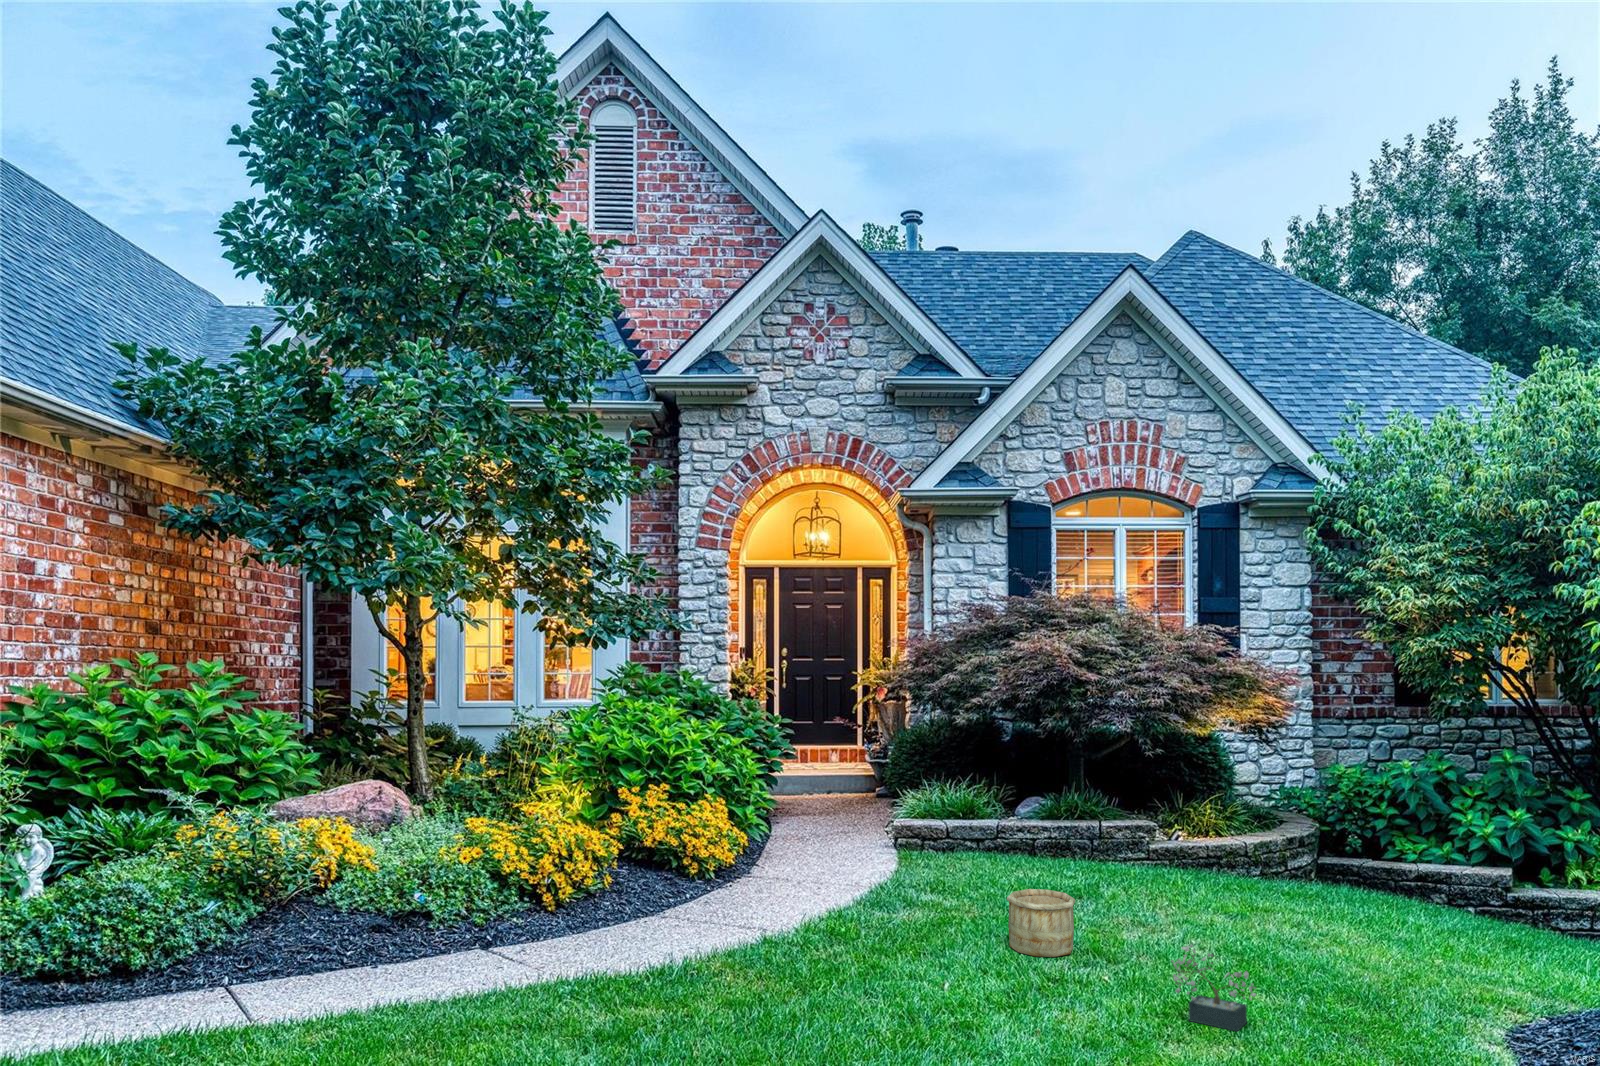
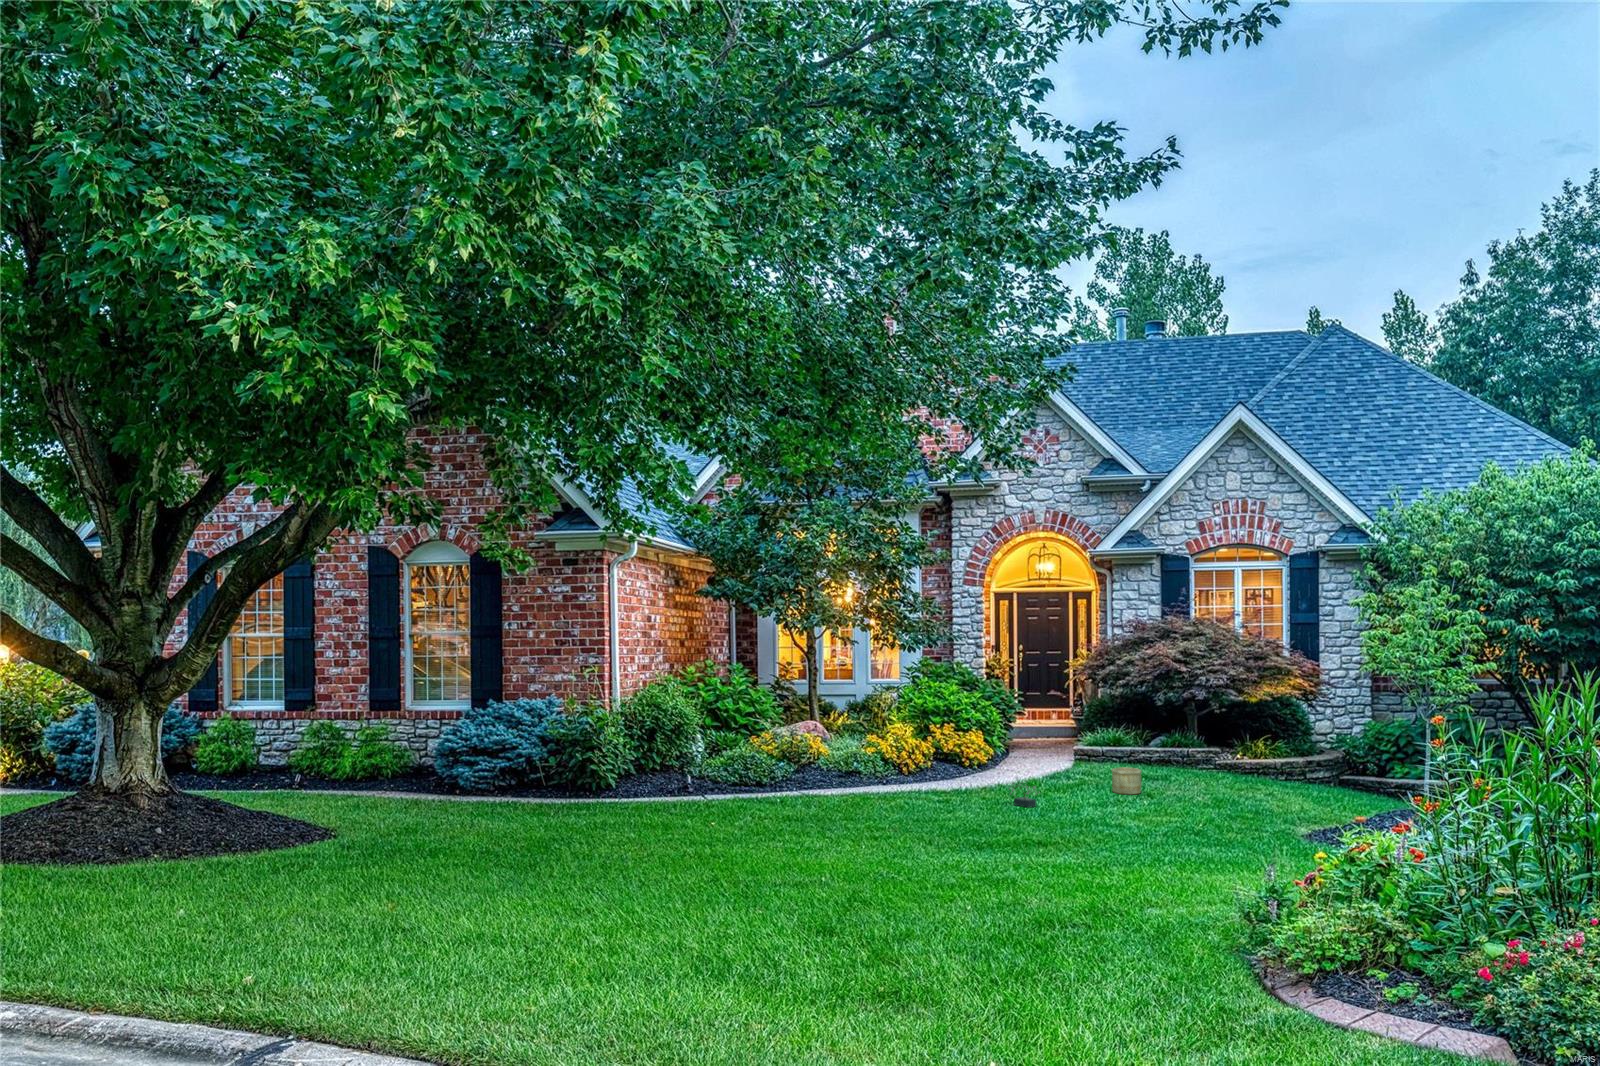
decorative plant: present [1172,945,1256,1031] -> present [1012,782,1038,808]

